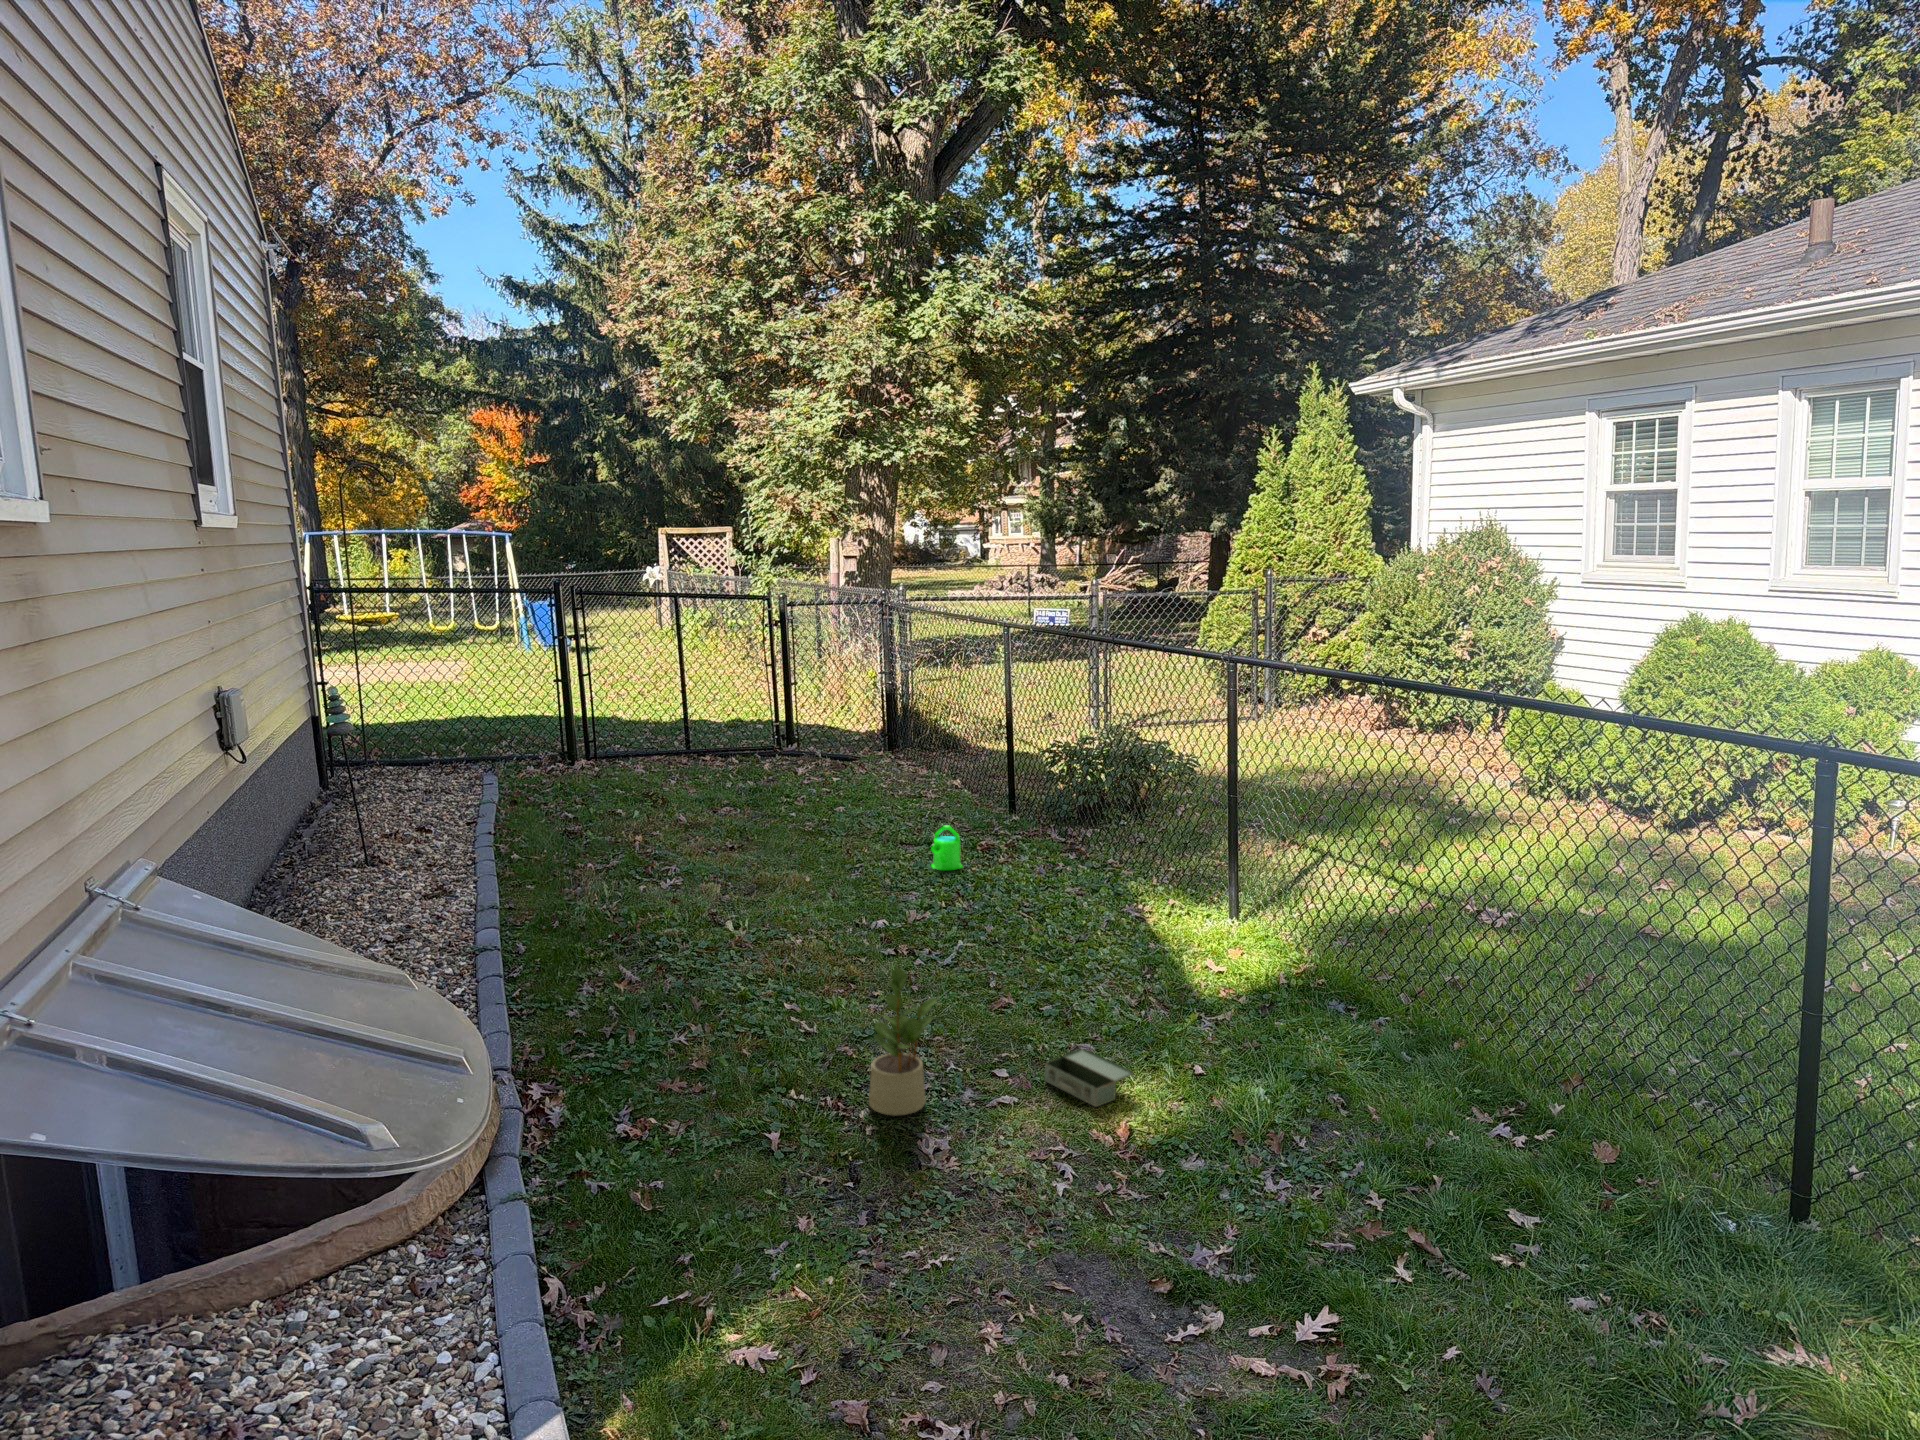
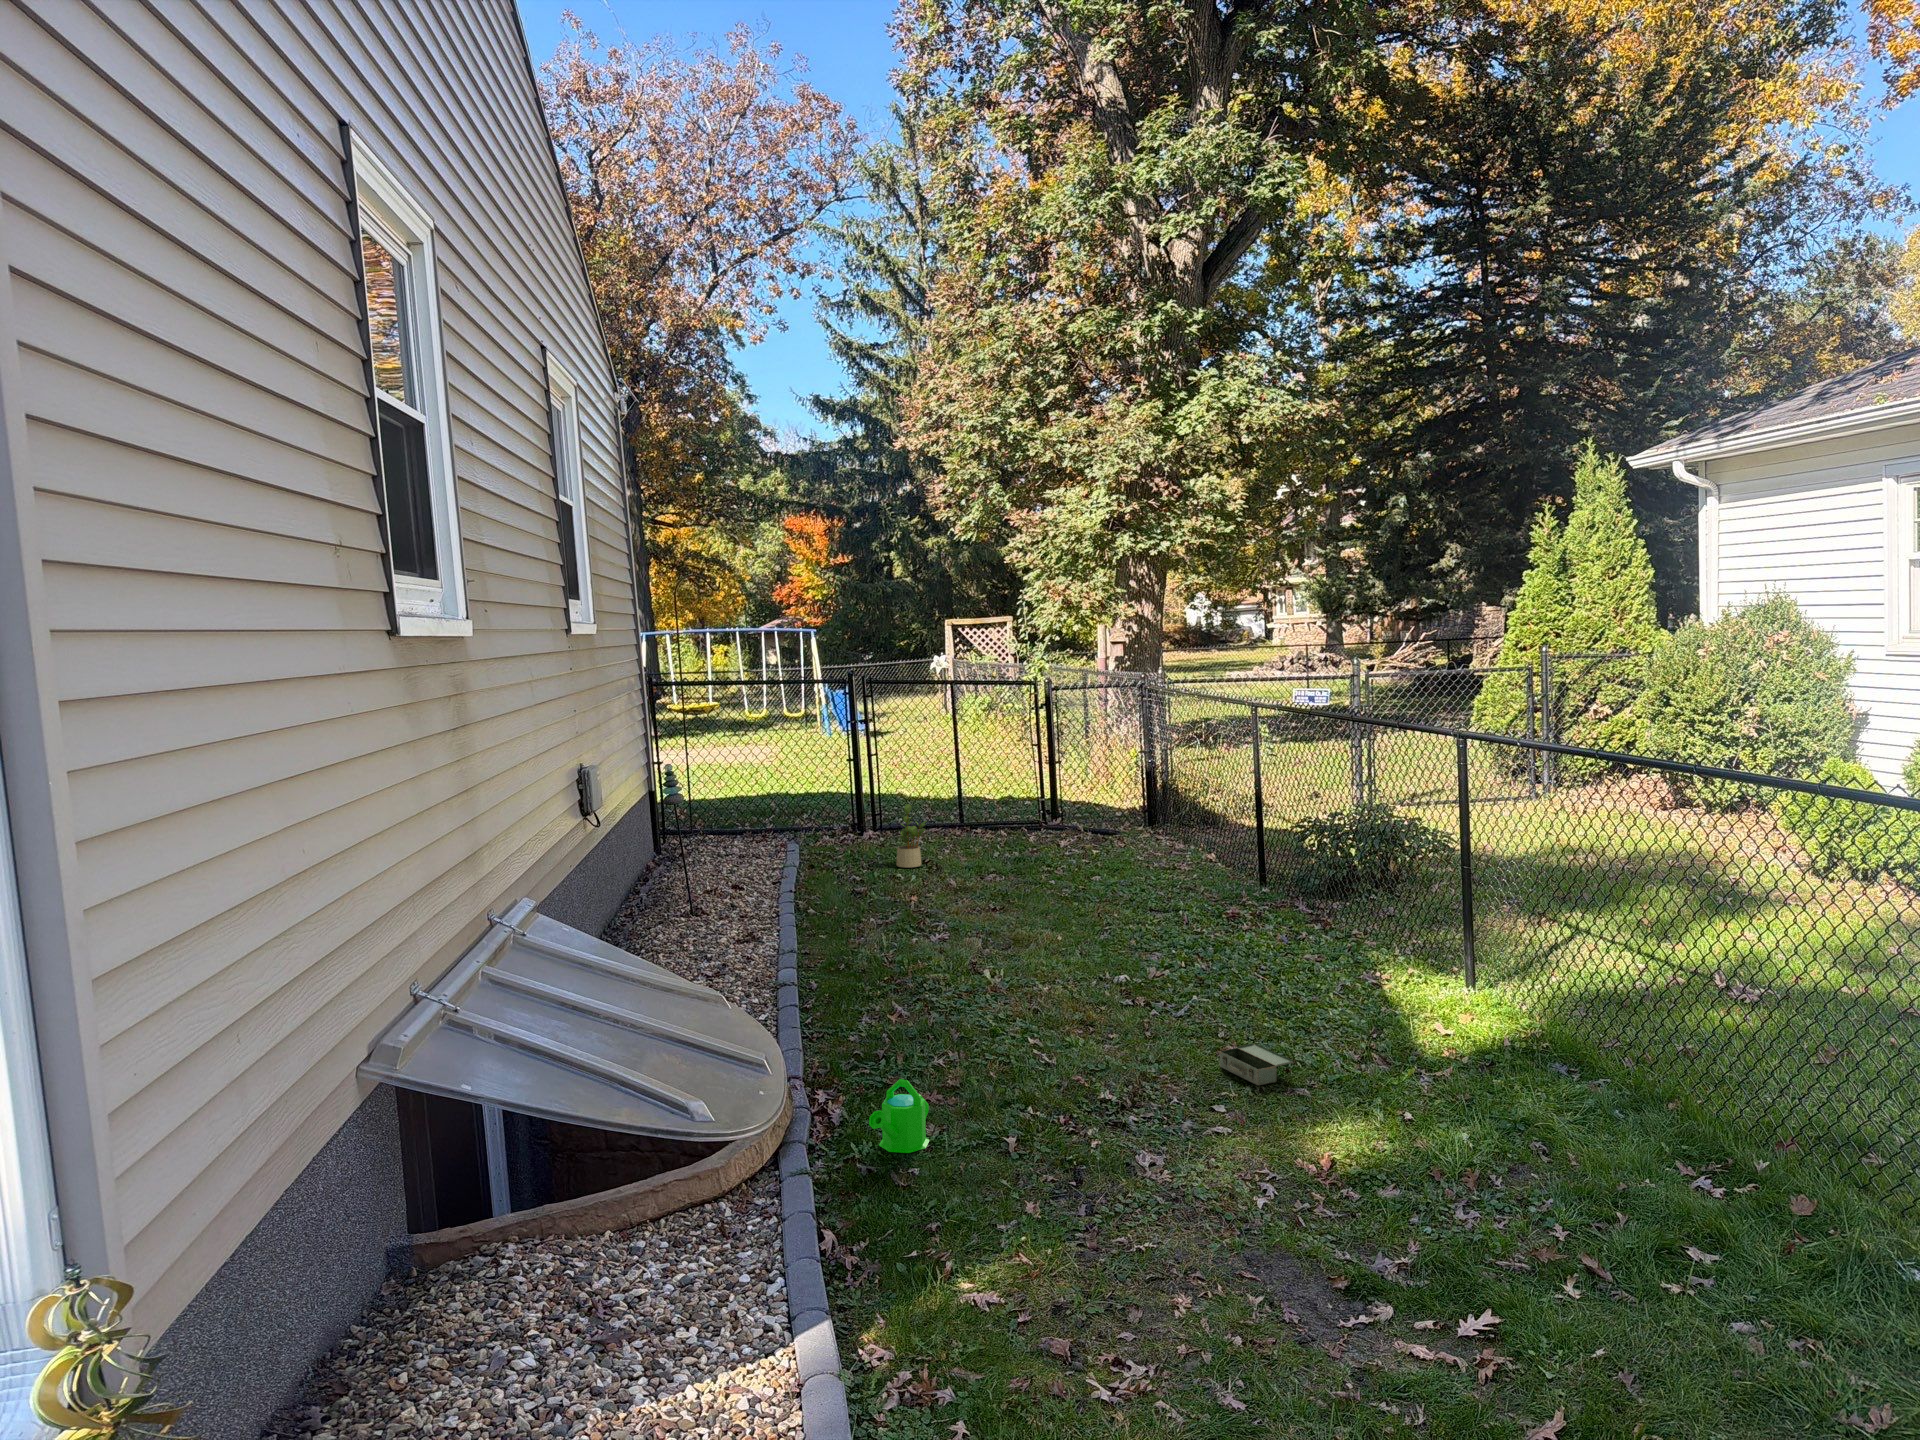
watering can: present [931,825,962,870] -> present [869,1079,930,1153]
potted plant: present [869,968,937,1115] -> present [897,804,927,868]

